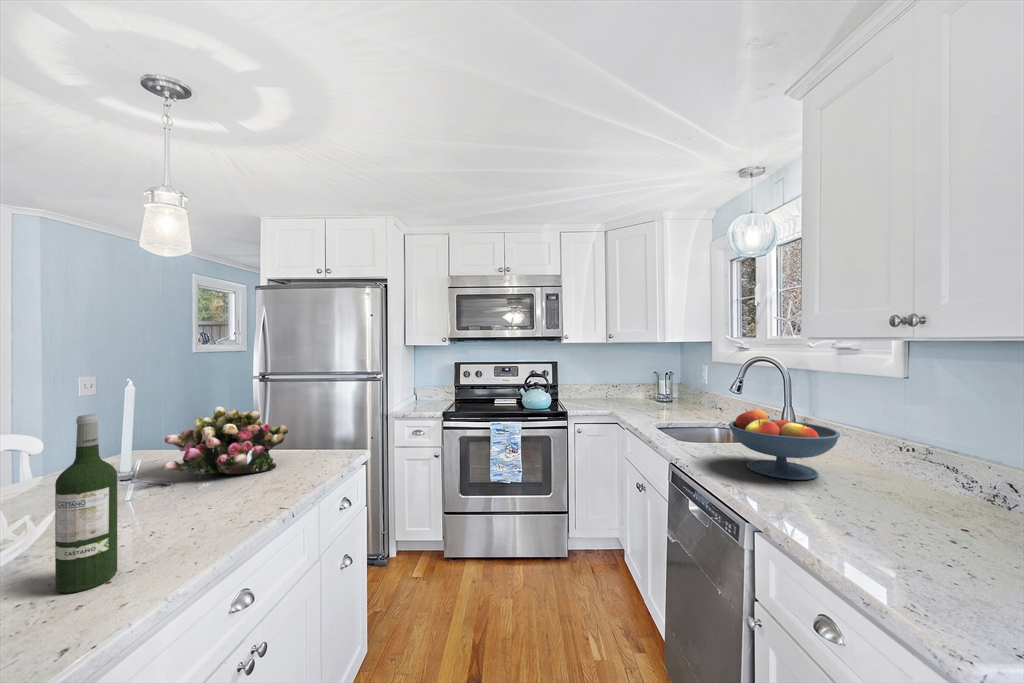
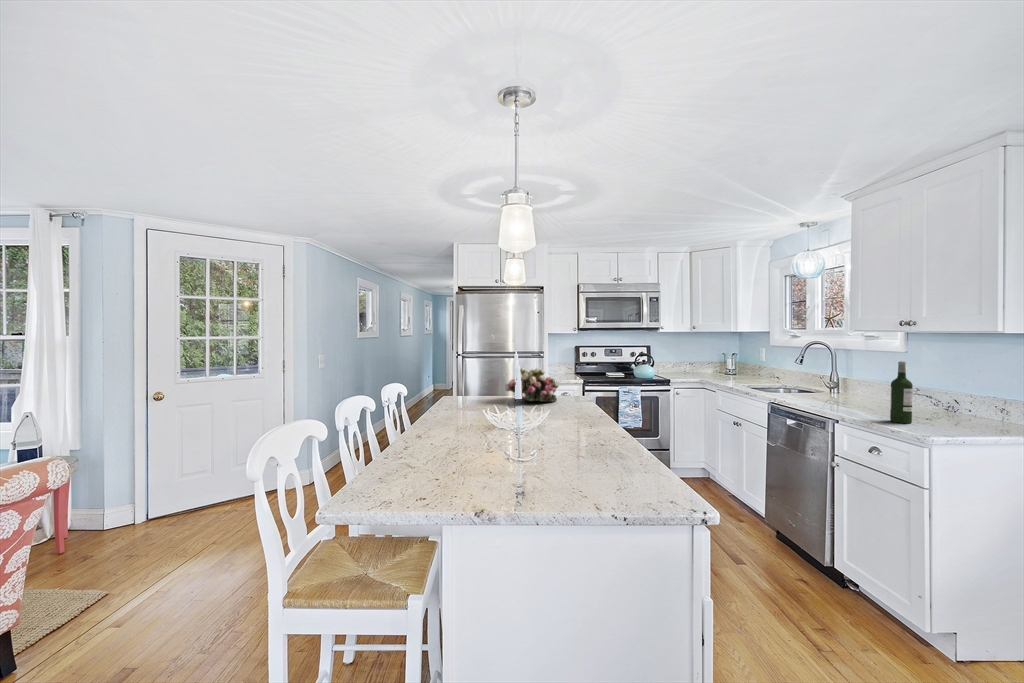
fruit bowl: present [729,408,840,480] -> none [806,370,870,405]
wine bottle: present [55,414,117,593] -> present [890,361,913,423]

